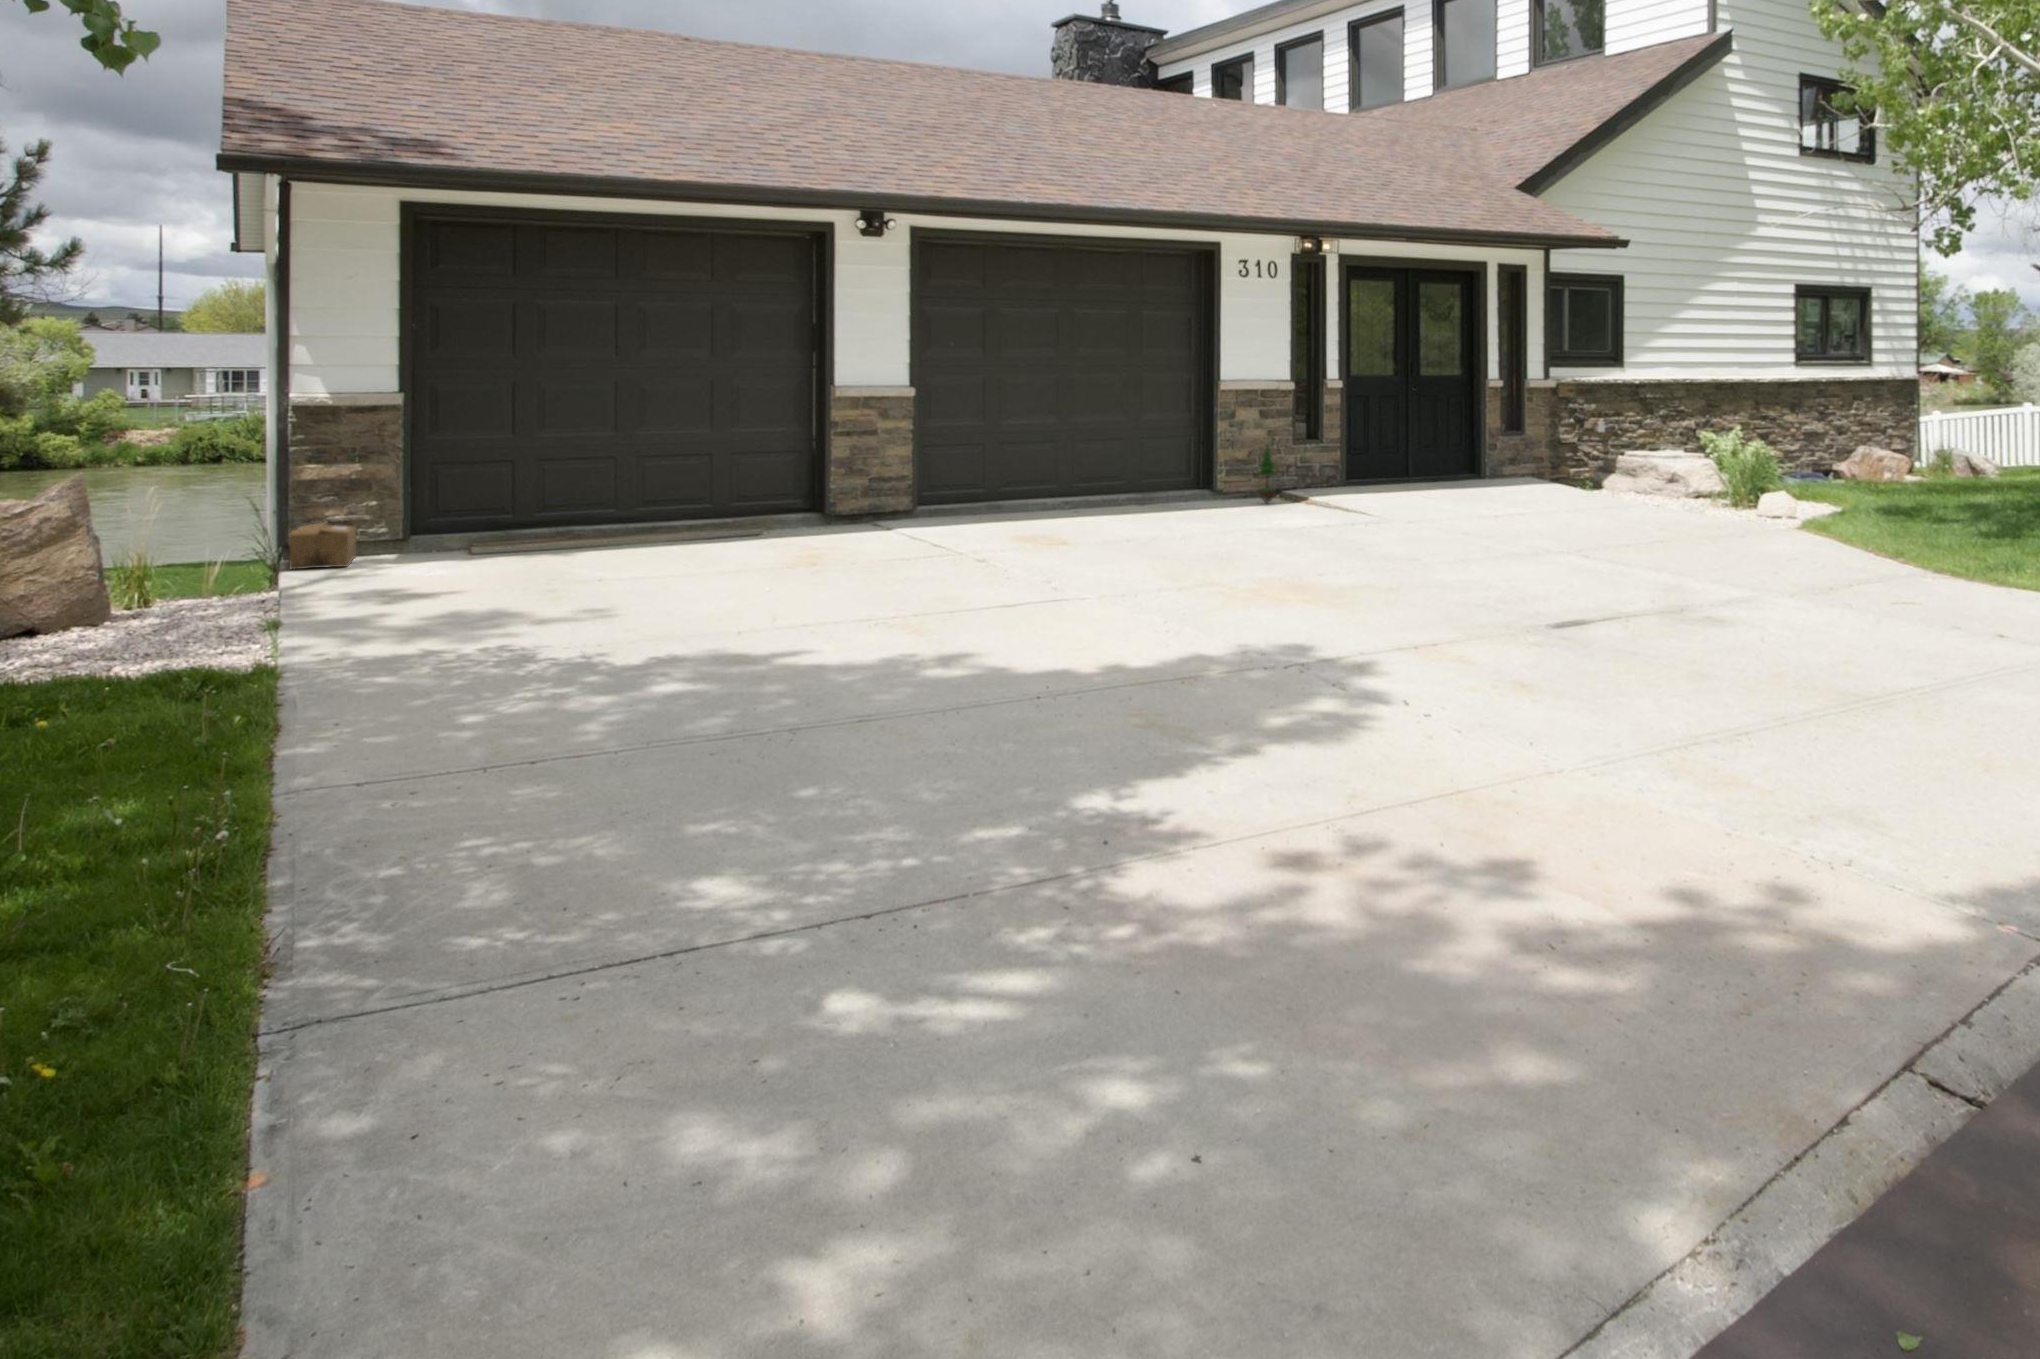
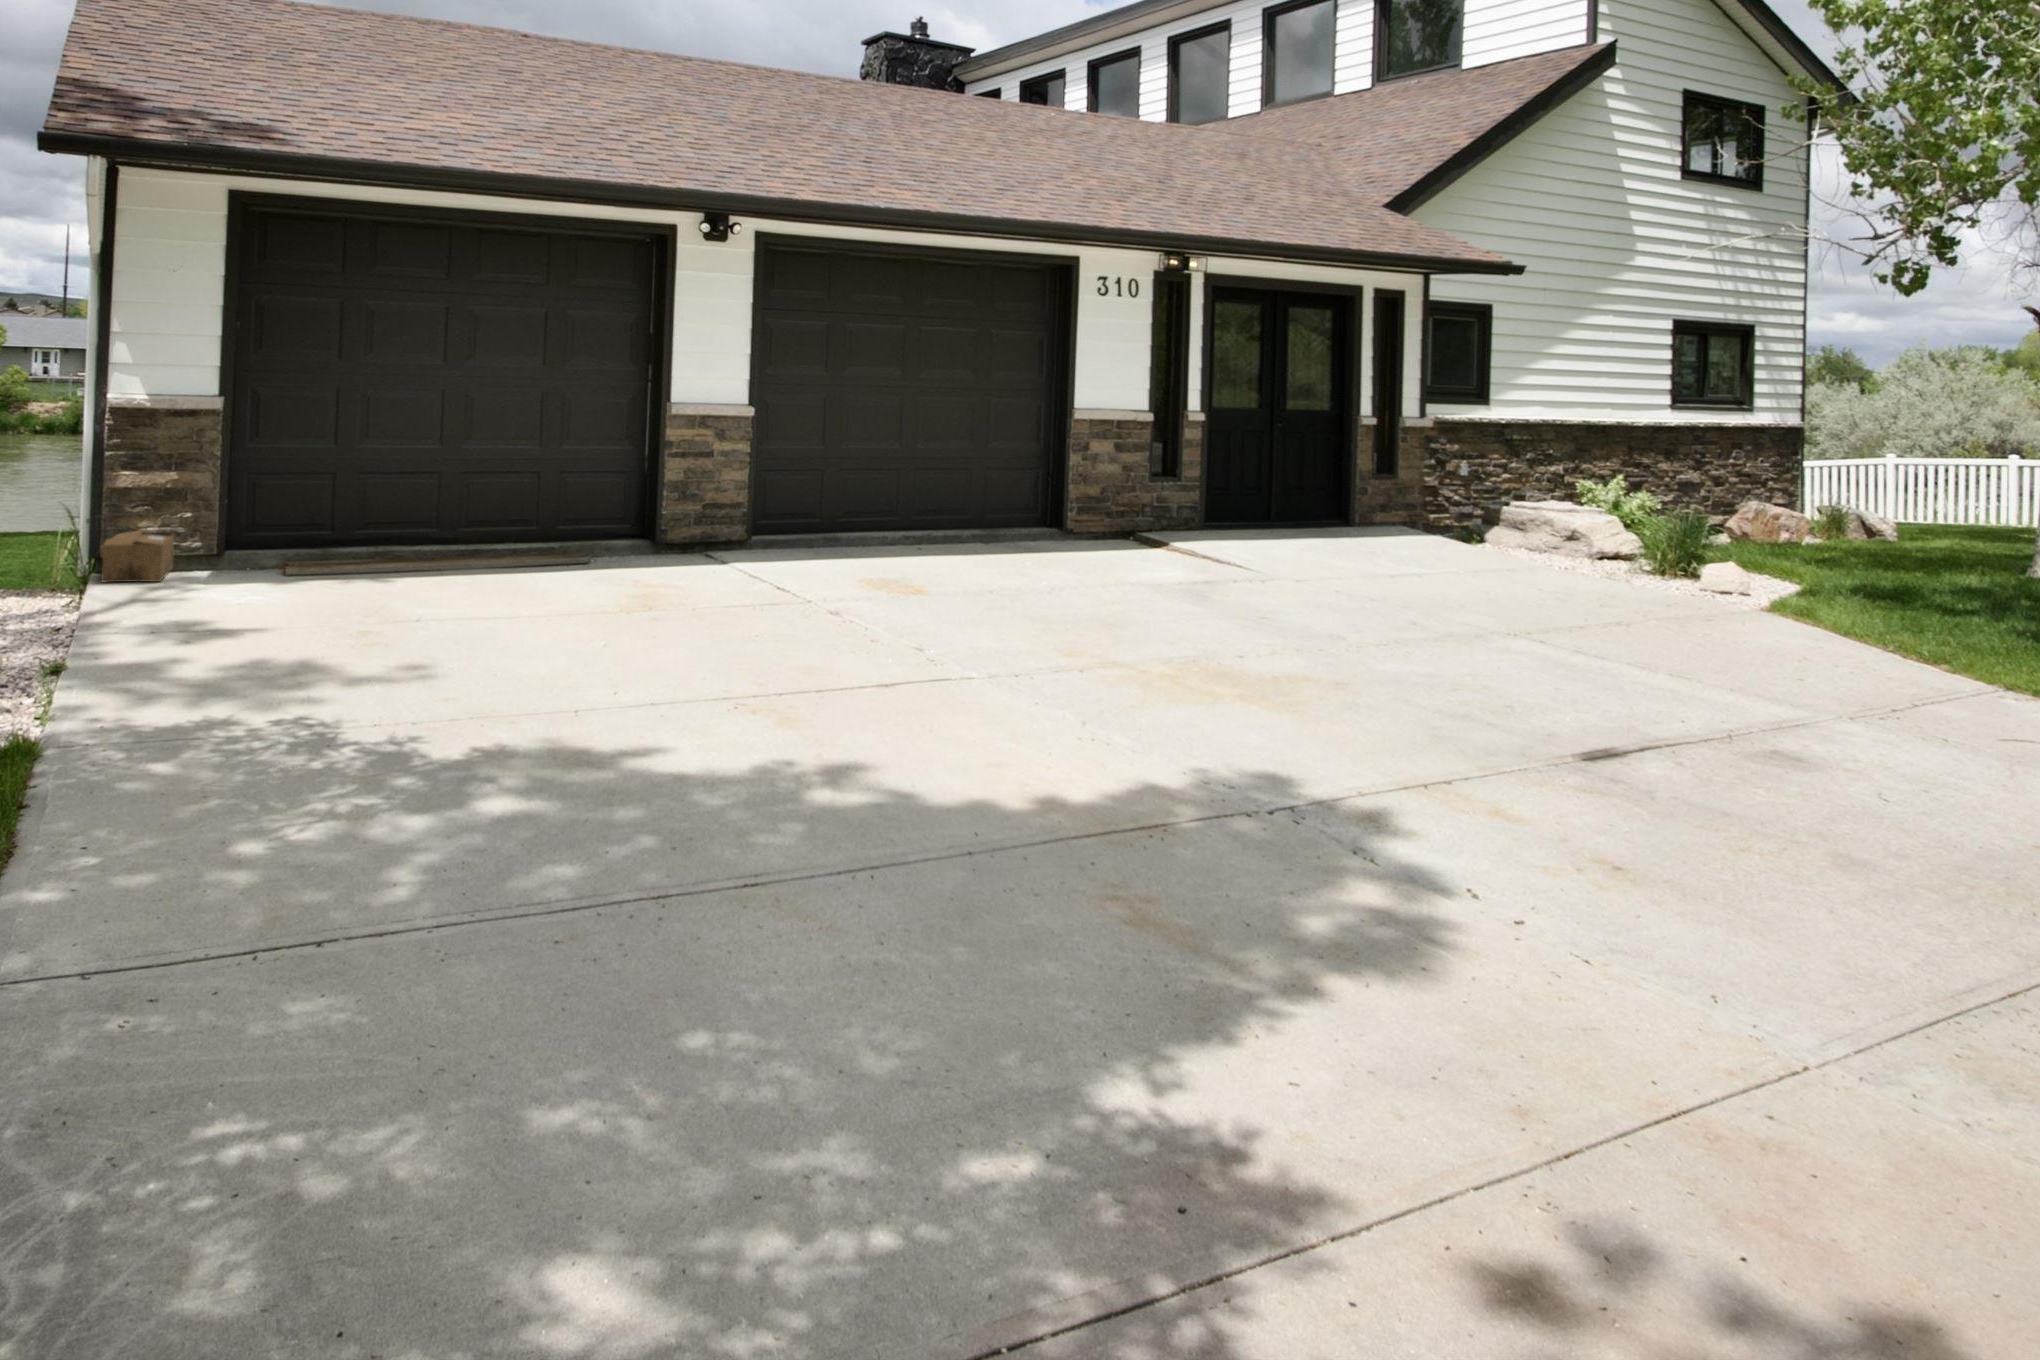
potted tree: present [1258,445,1275,503] -> none [1107,476,1132,543]

